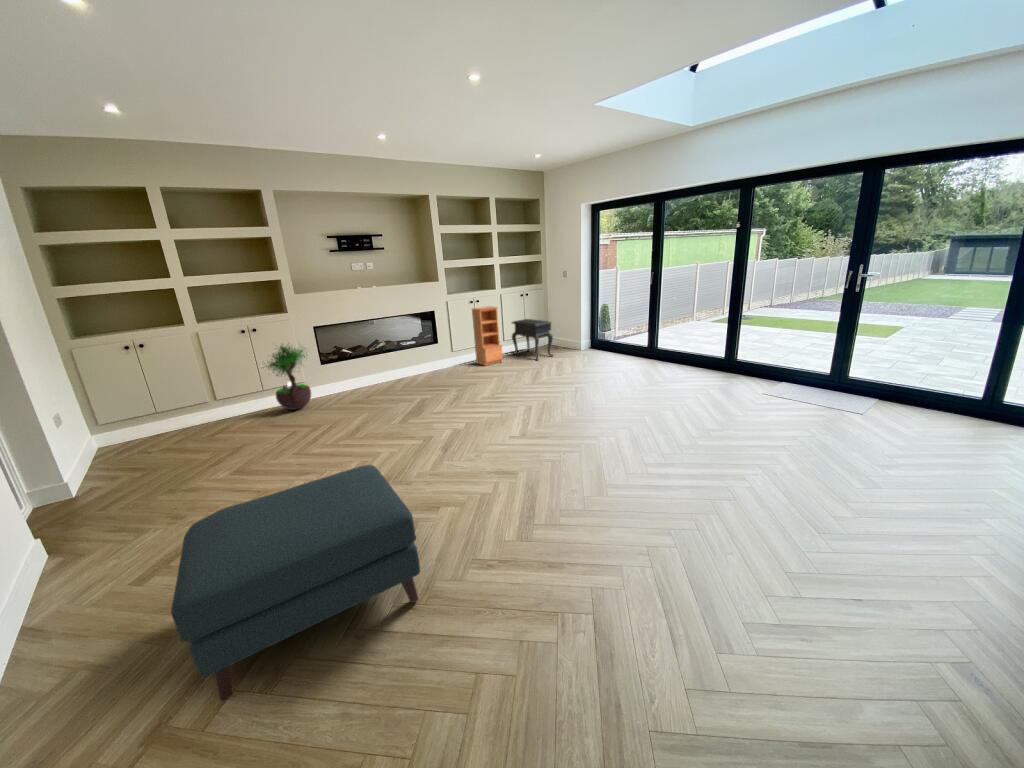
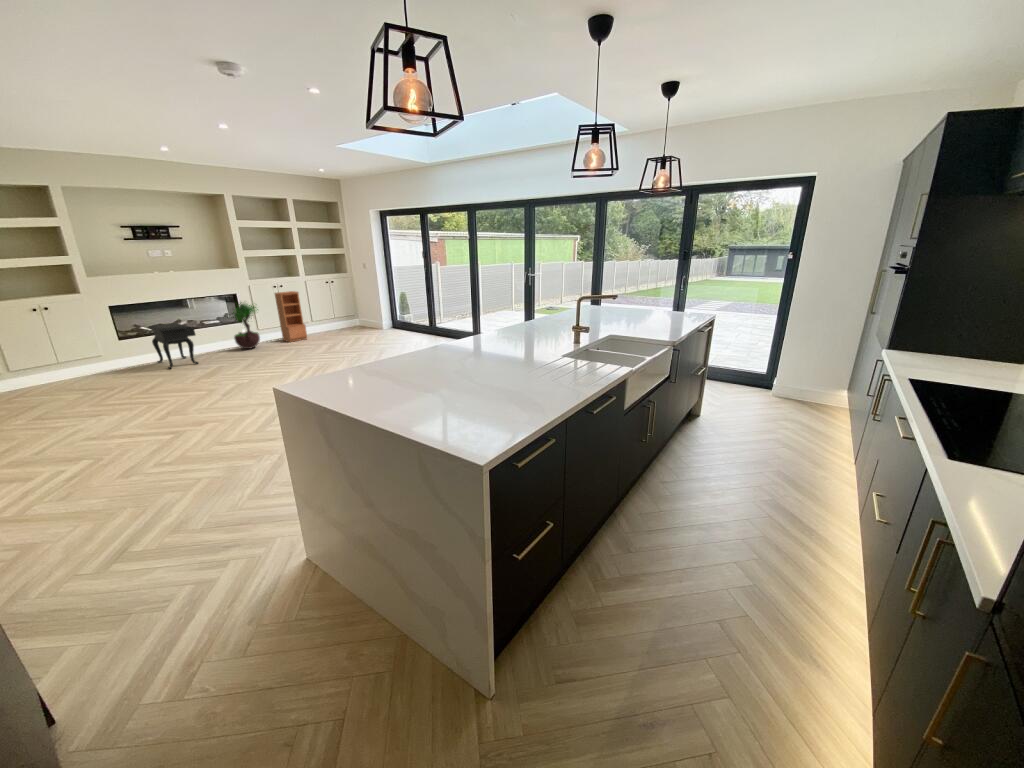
side table: present [512,319,553,360] -> present [149,323,198,369]
potted tree: present [268,345,311,410] -> present [233,302,260,349]
ottoman: present [171,465,420,701] -> none [16,382,183,487]

